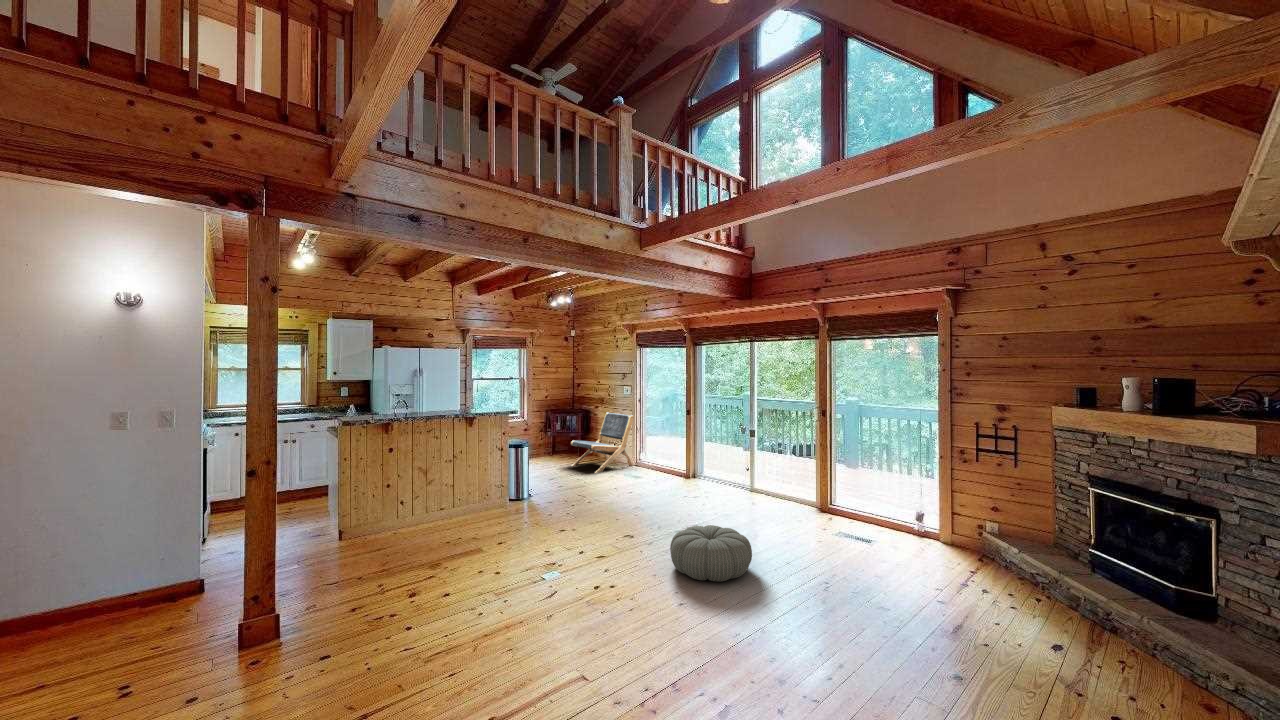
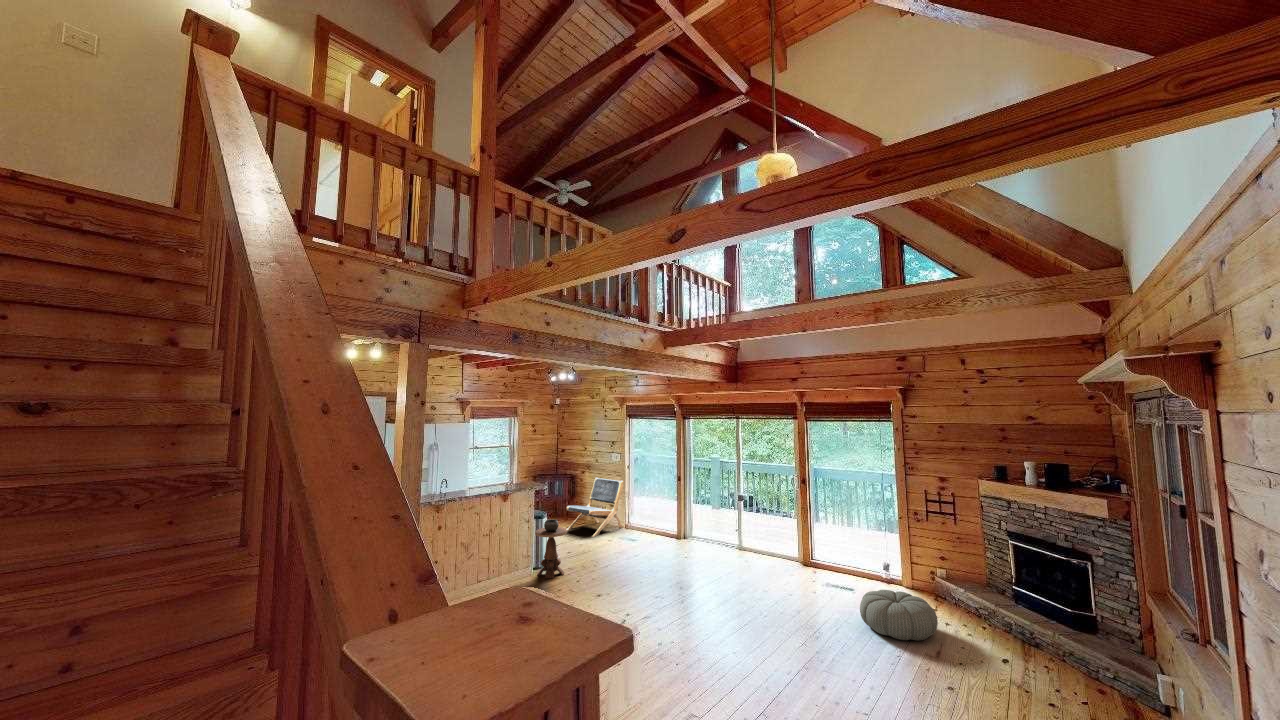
side table: none [507,449,543,511] -> present [535,519,567,578]
pouf: present [670,525,752,582] -> present [860,590,938,640]

